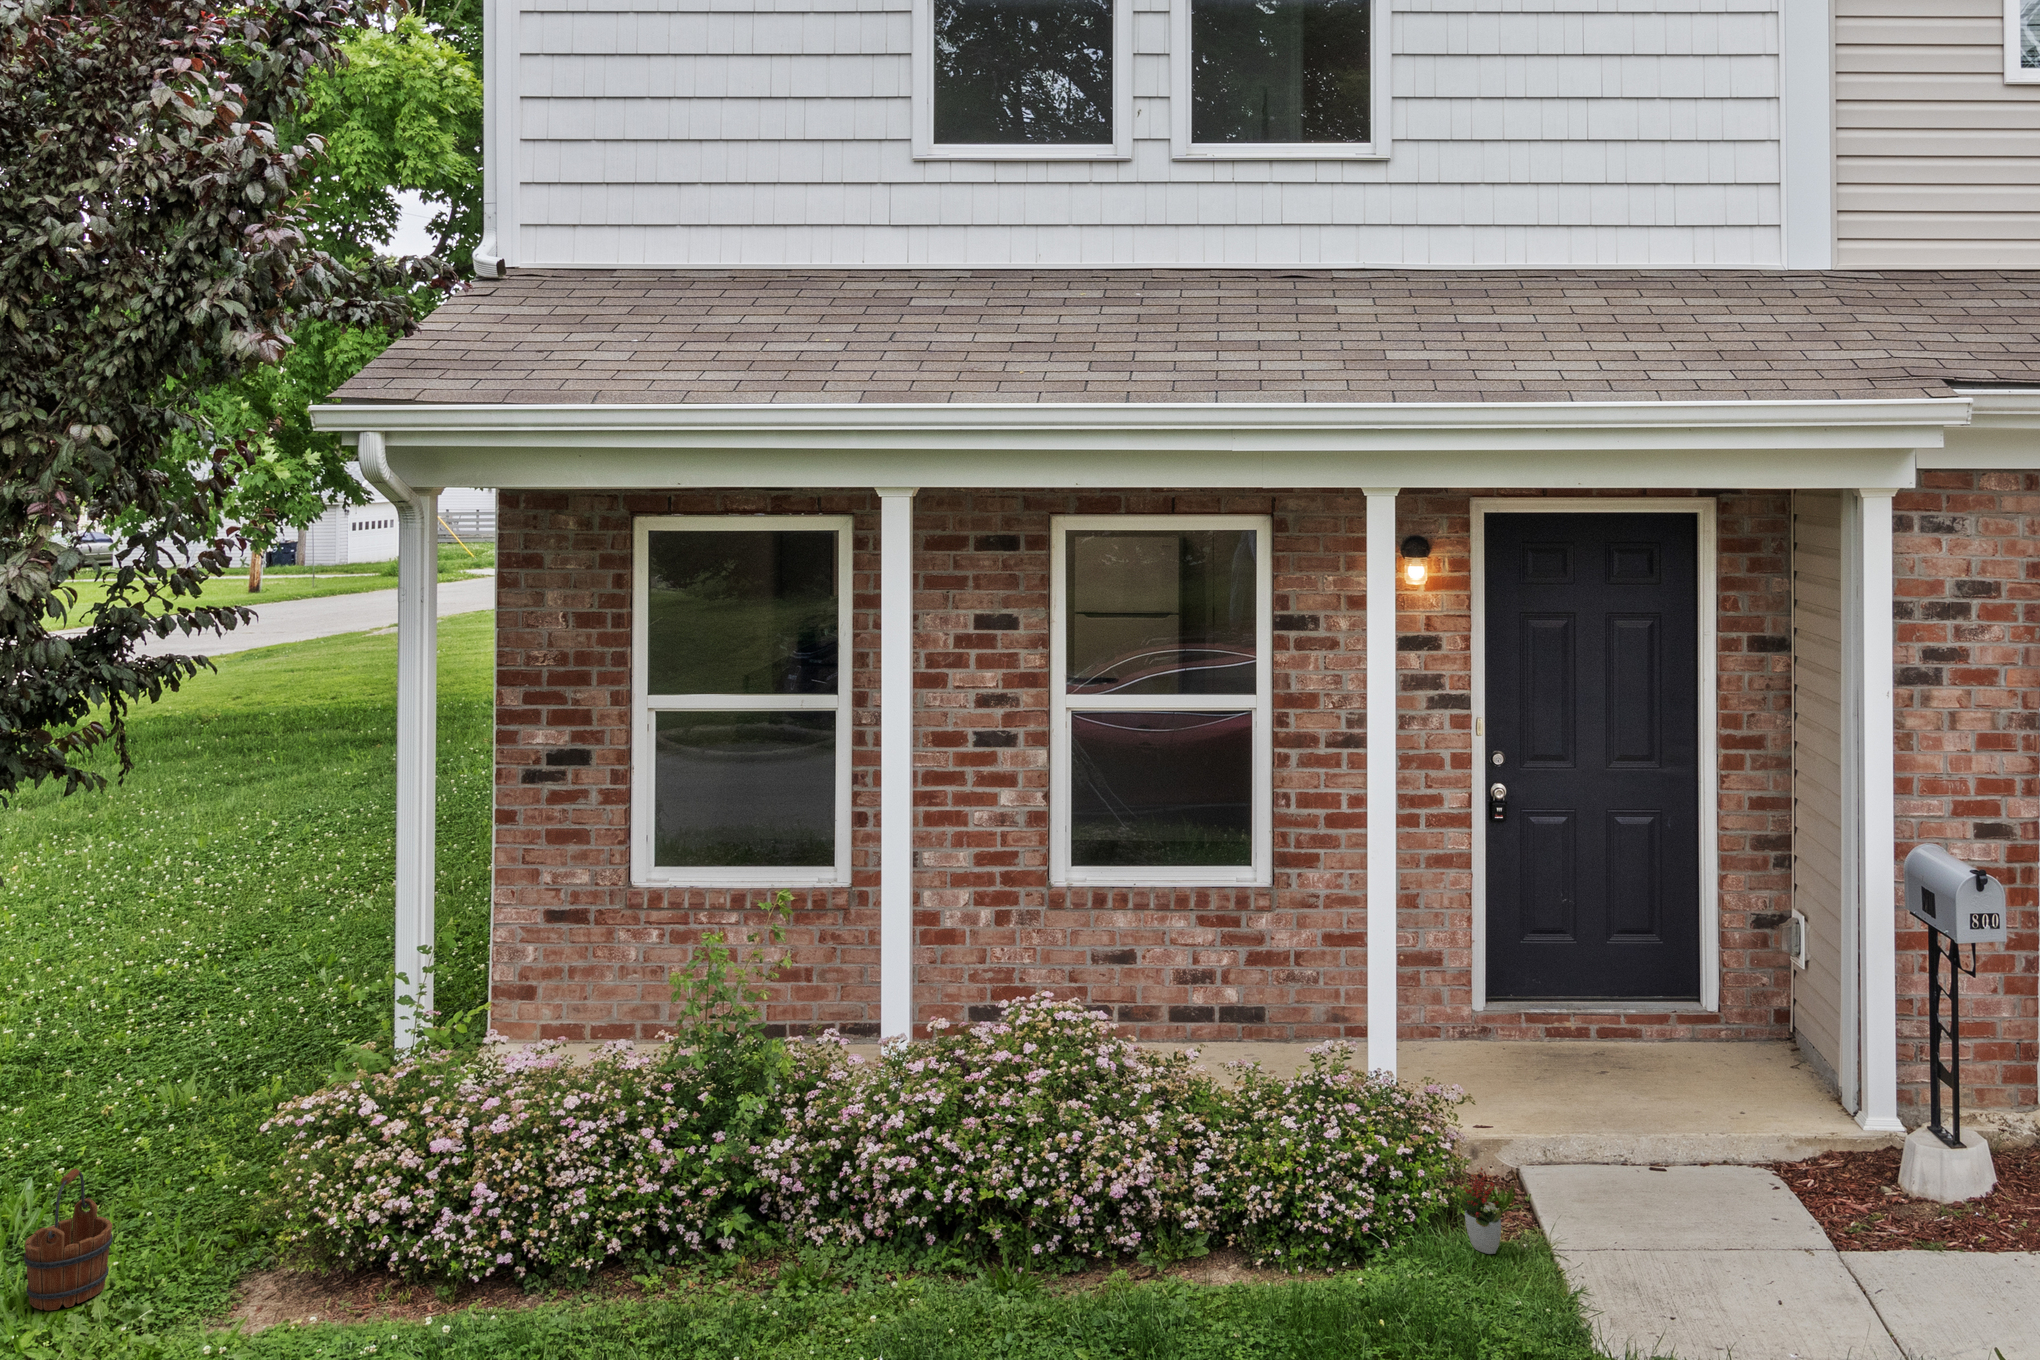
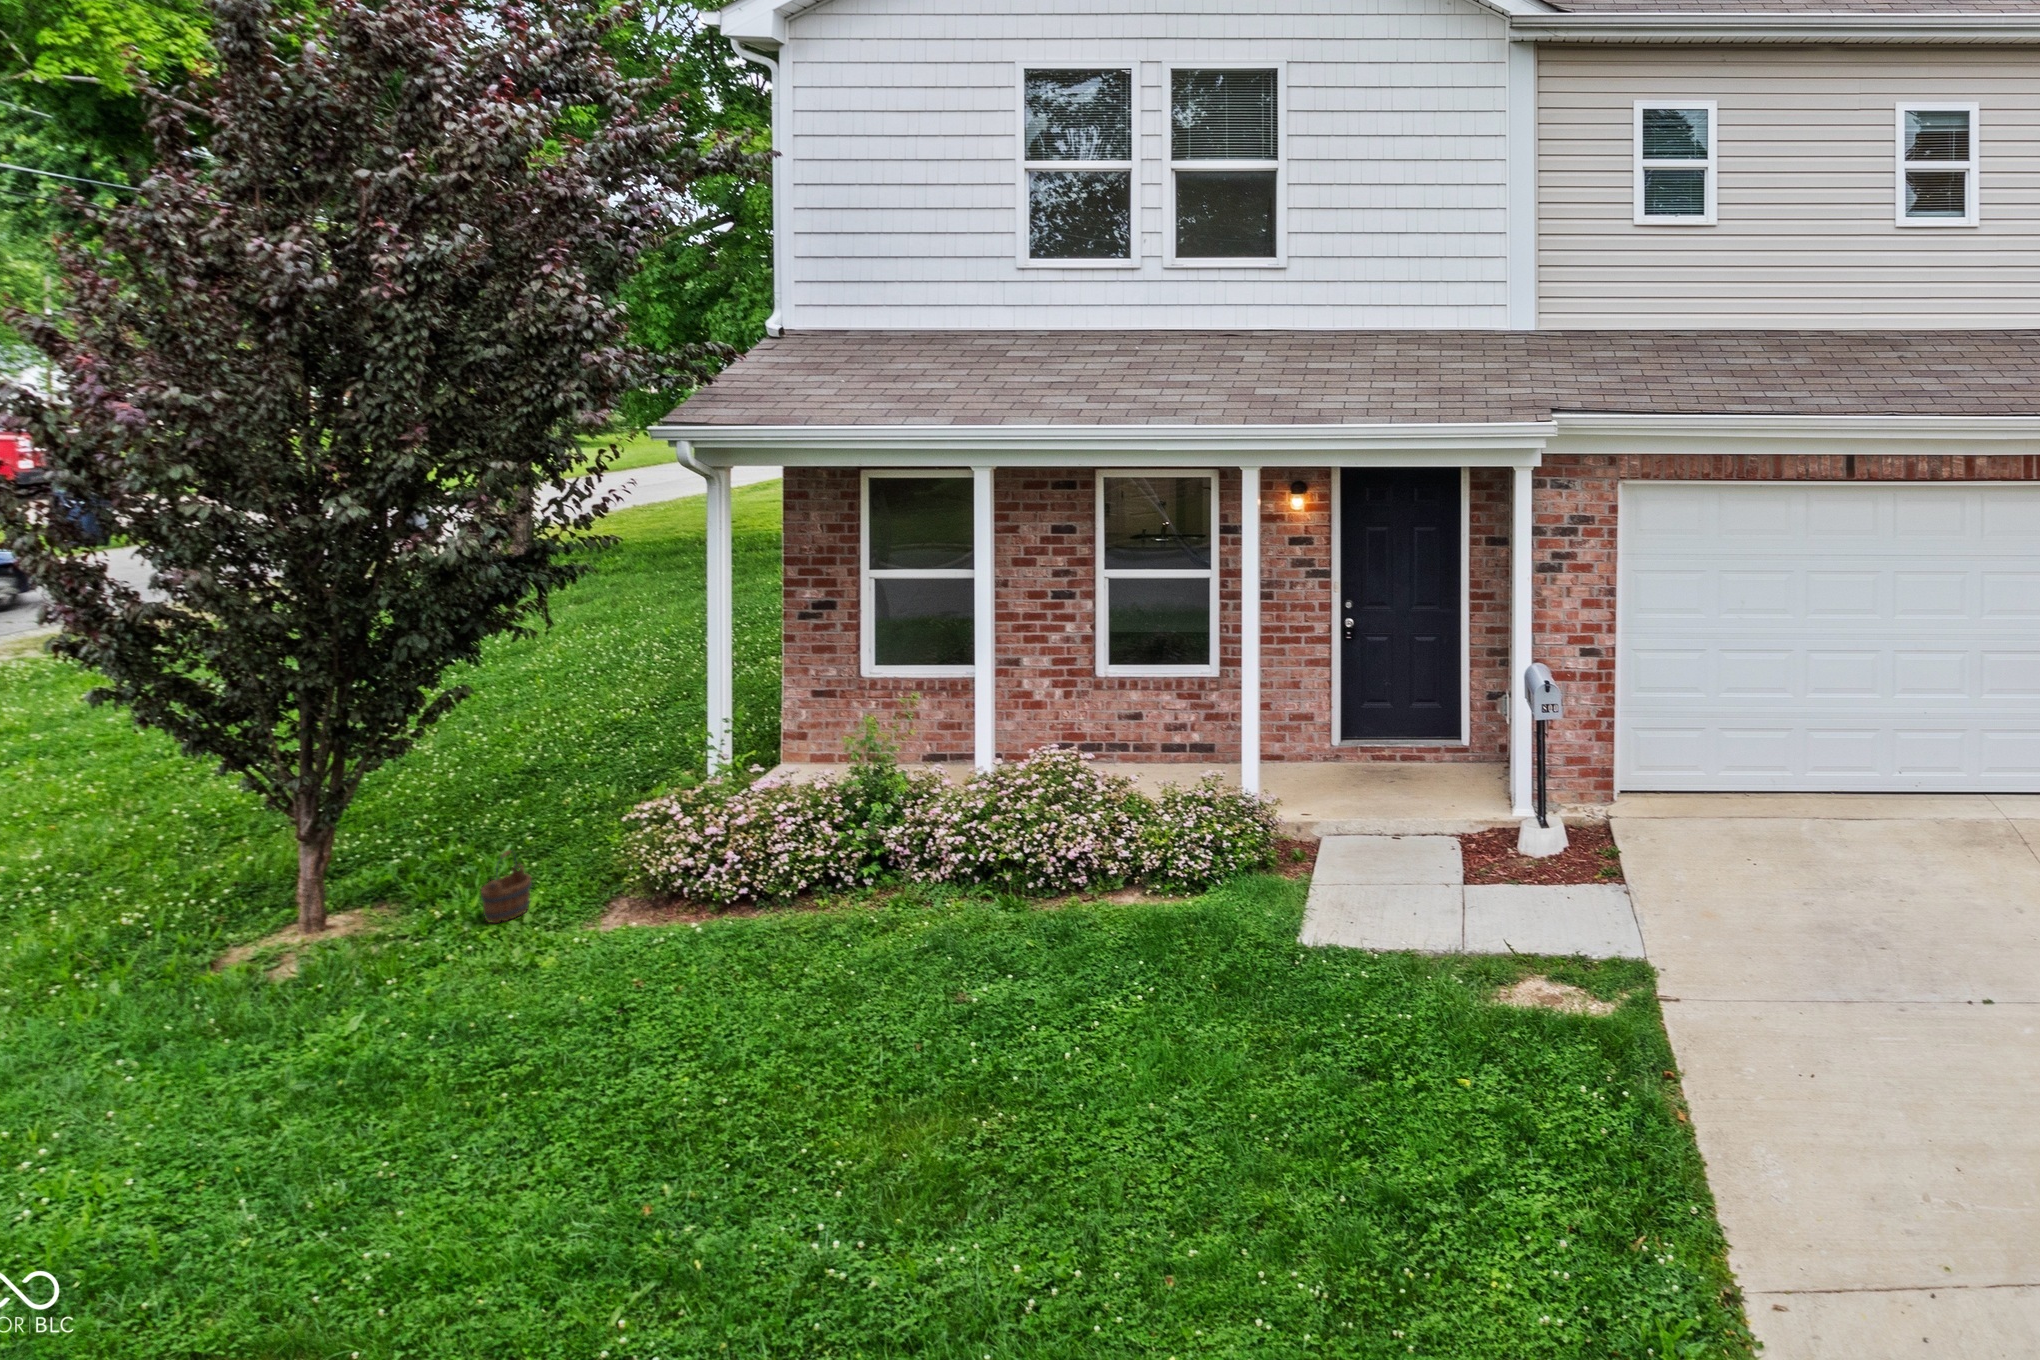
decorative plant: present [1460,1167,1503,1254] -> none [1256,838,1277,882]

